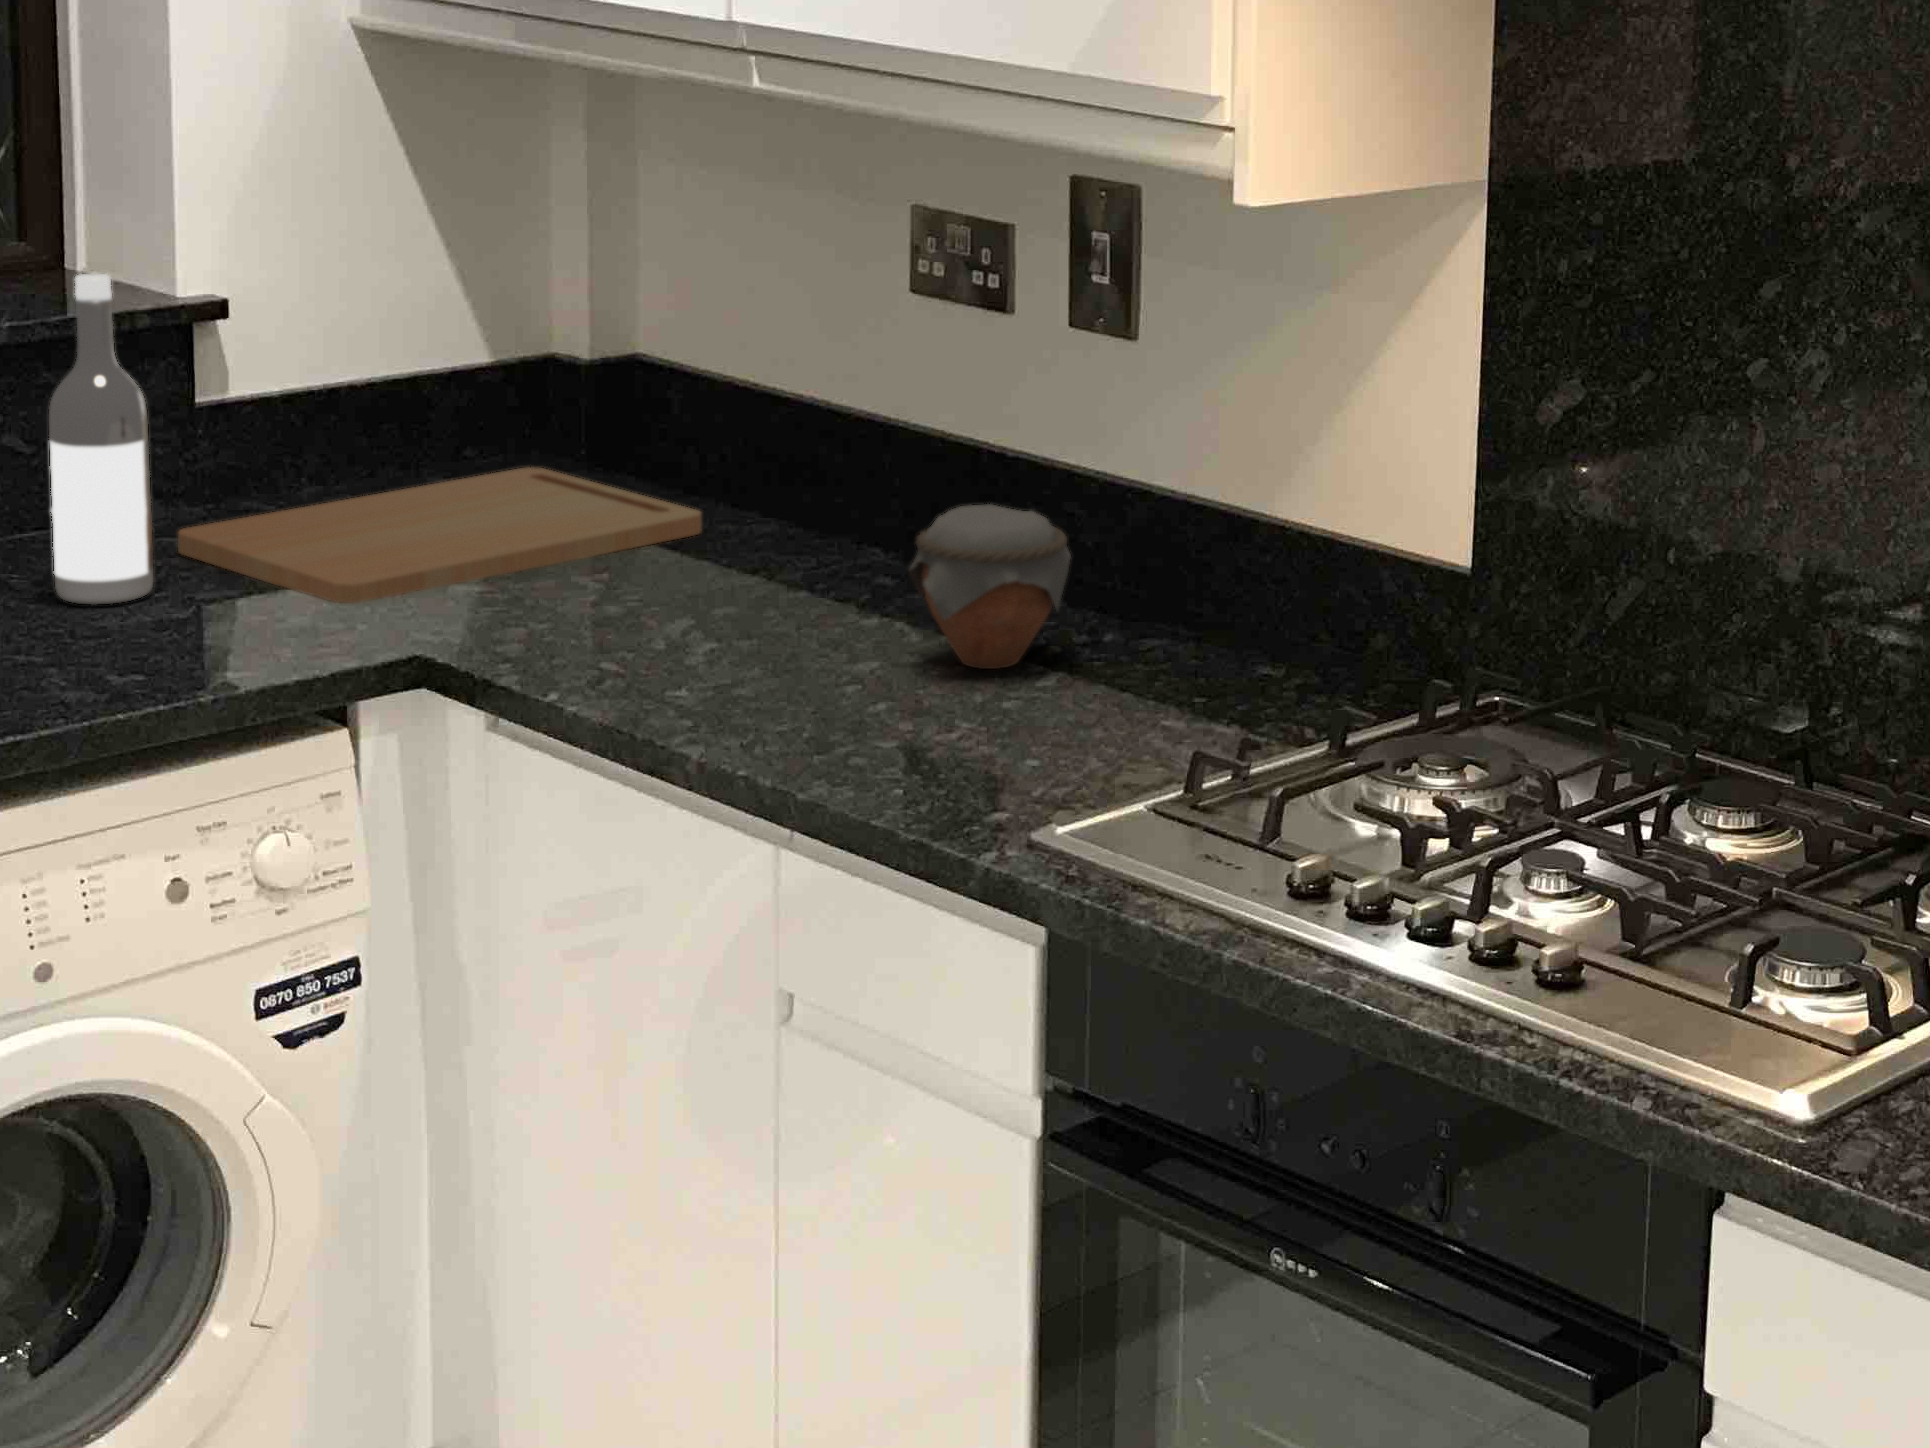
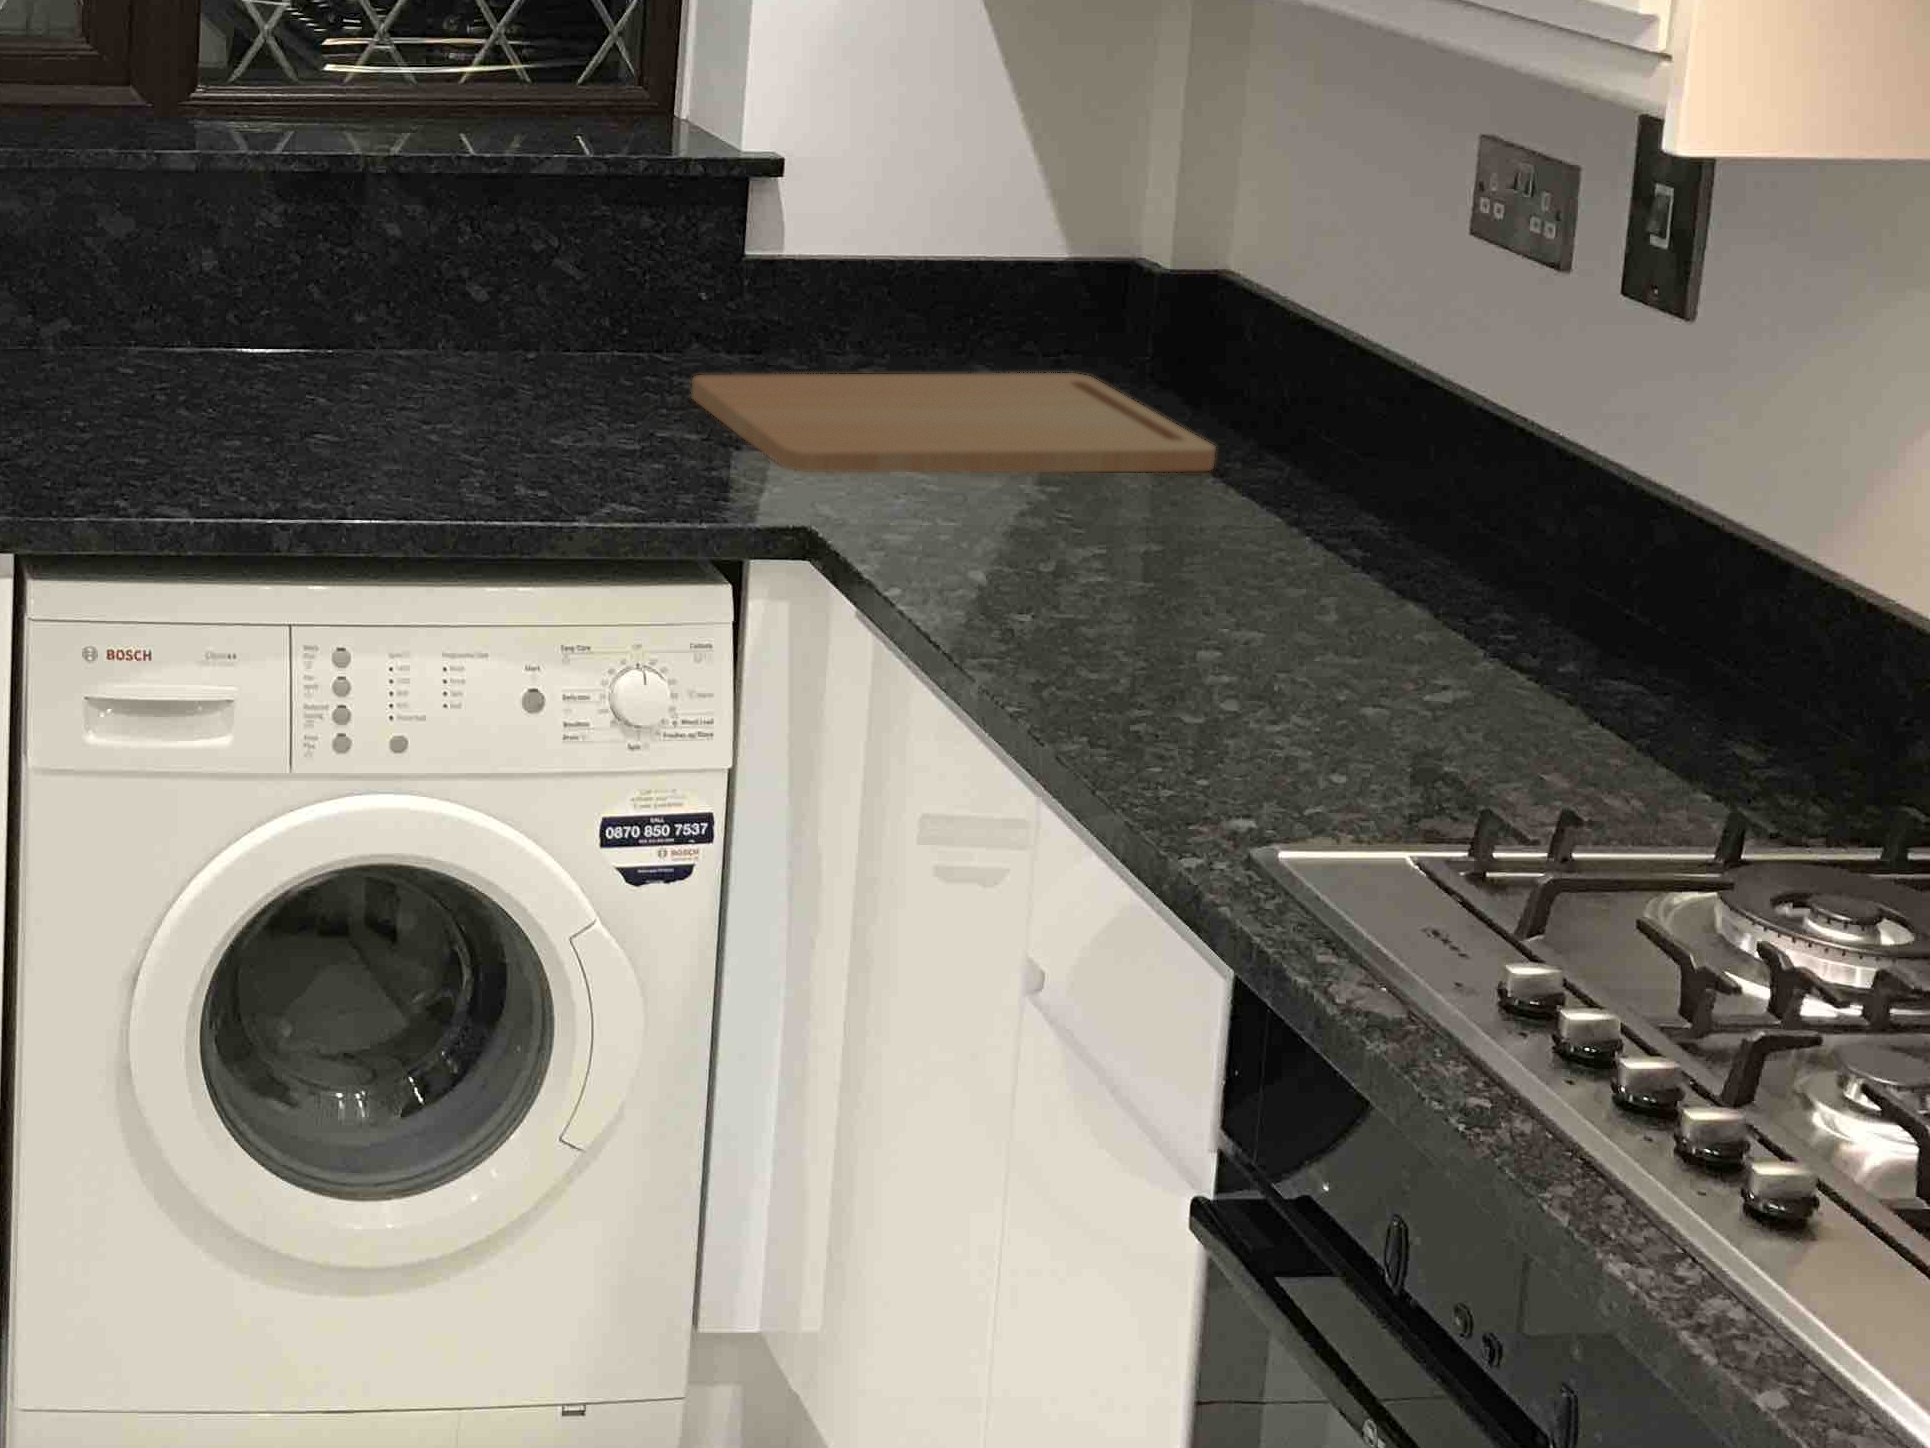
wine bottle: present [49,273,153,605] -> none [551,117,647,431]
jar: present [909,505,1071,669] -> none [1305,478,1516,673]

